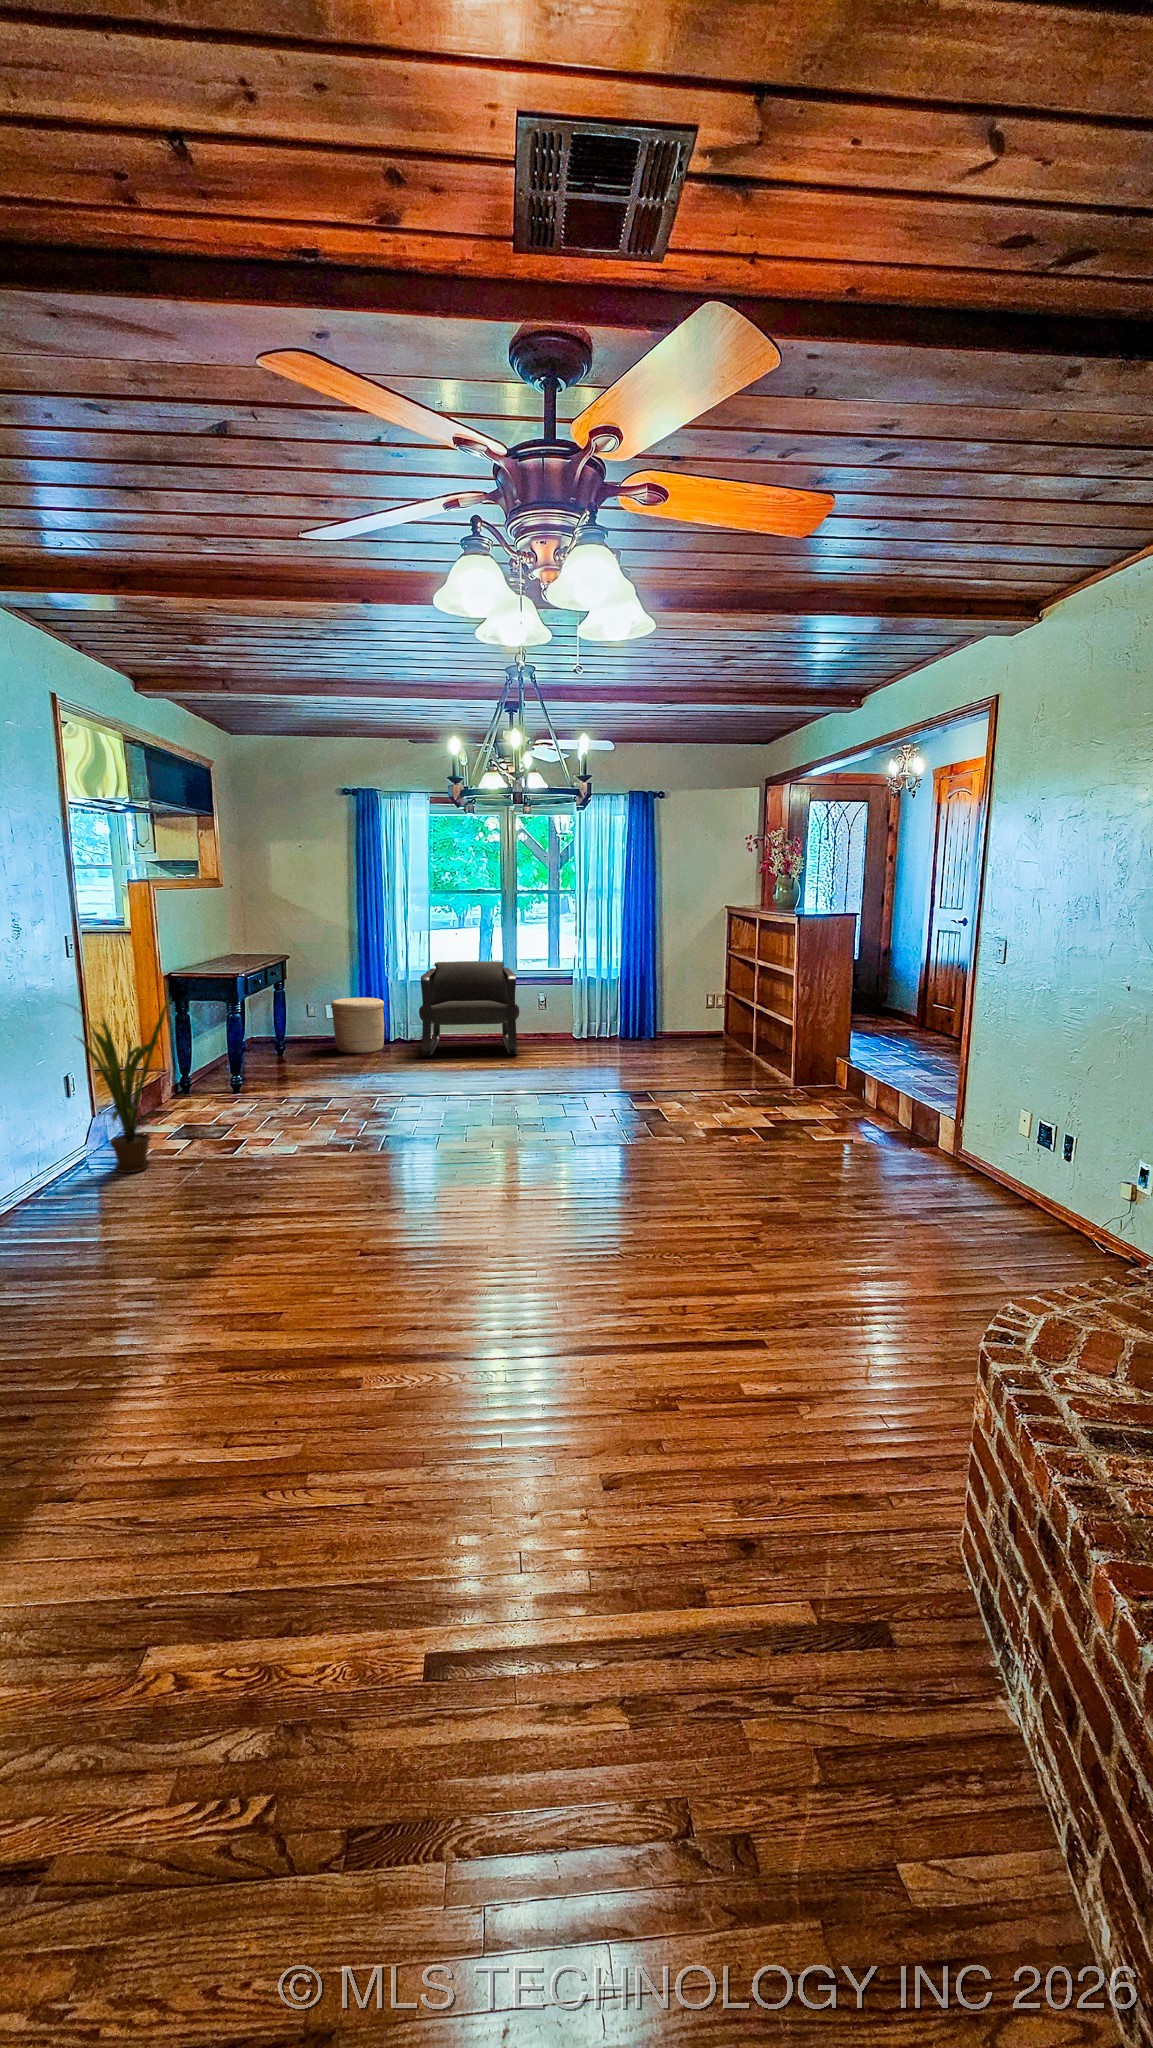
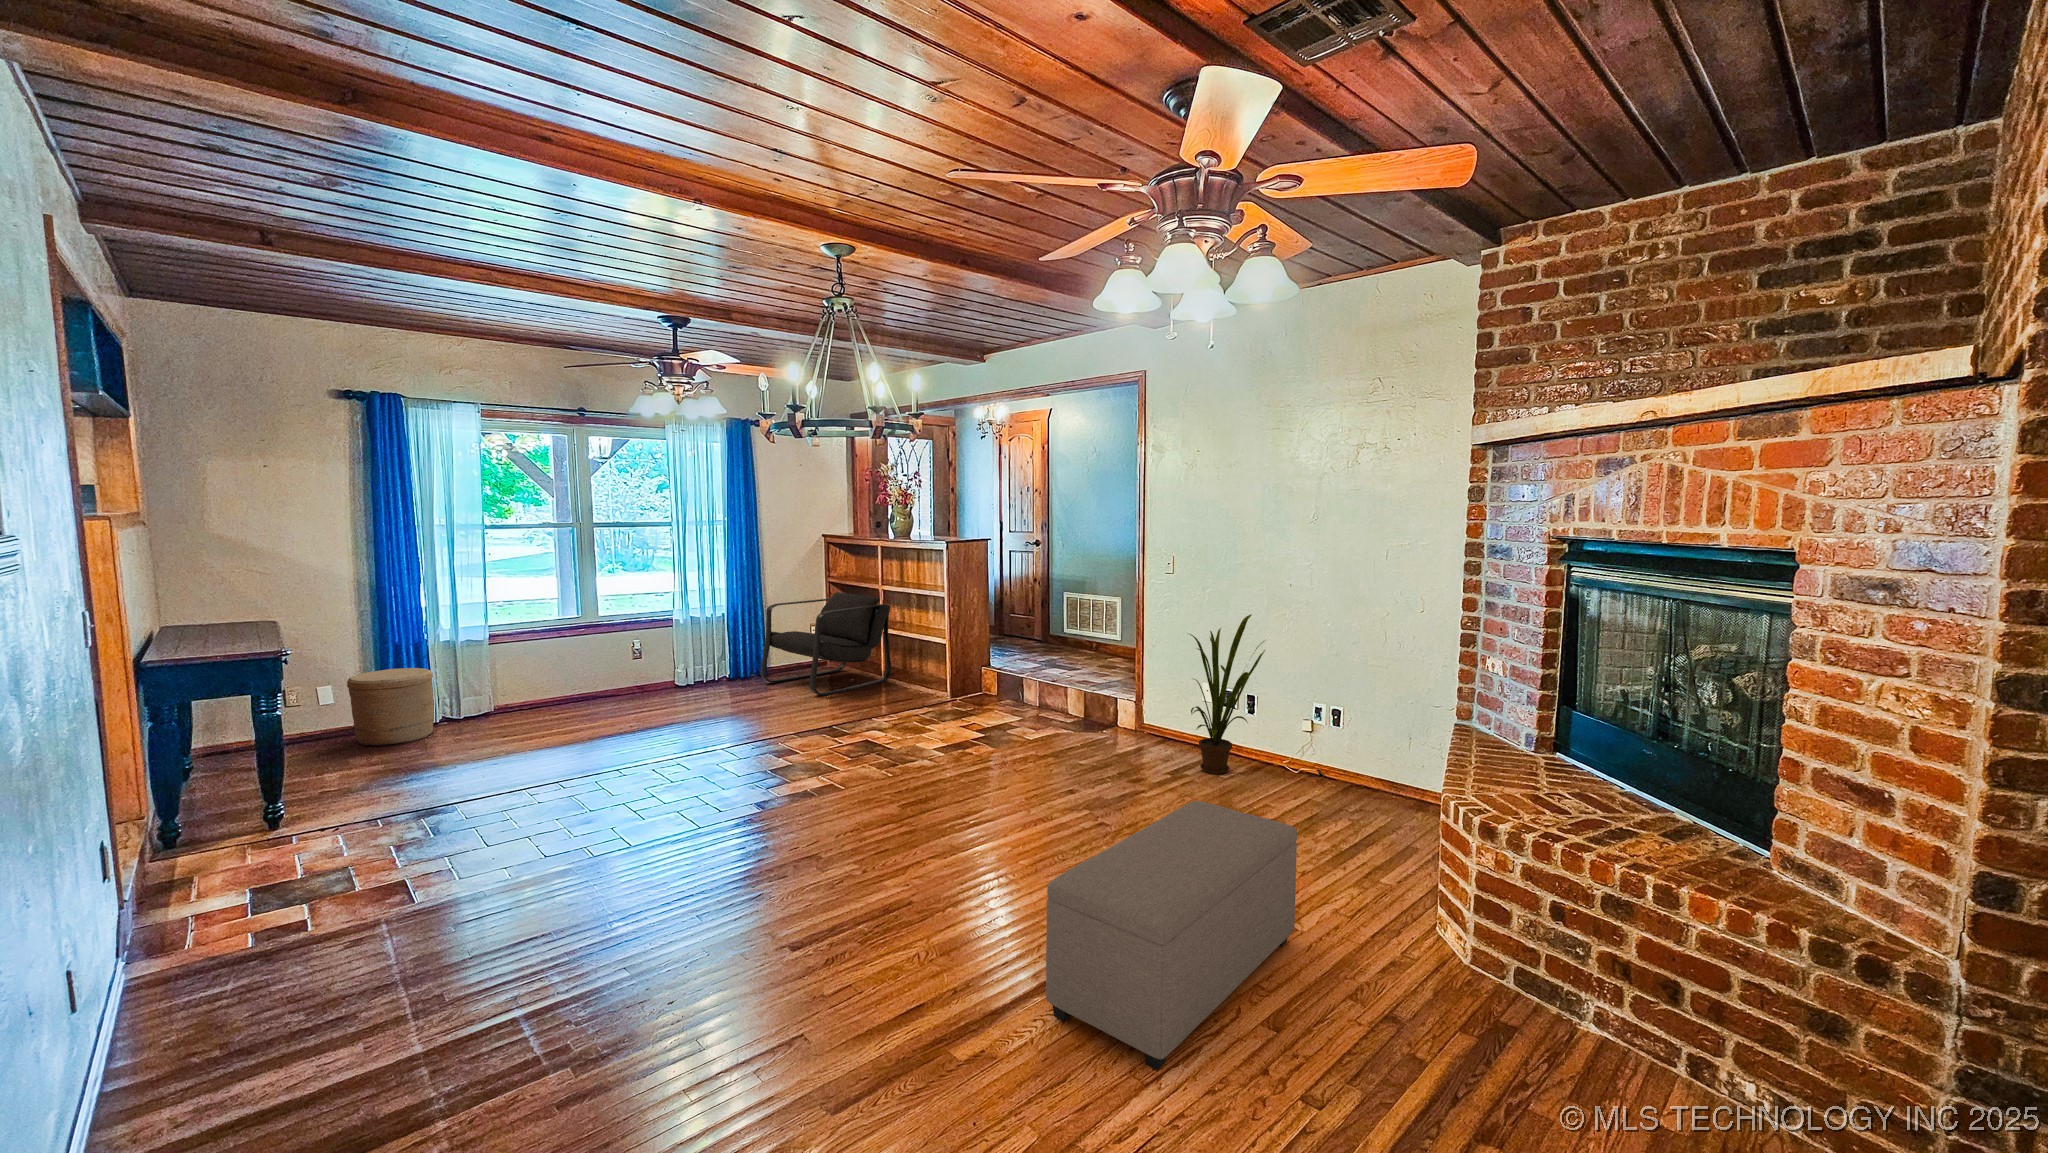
armchair: present [419,961,519,1056] -> present [761,592,891,696]
house plant: present [76,999,170,1173] -> present [1190,615,1265,774]
ottoman: none [434,1222,777,1460] -> present [1046,801,1297,1071]

